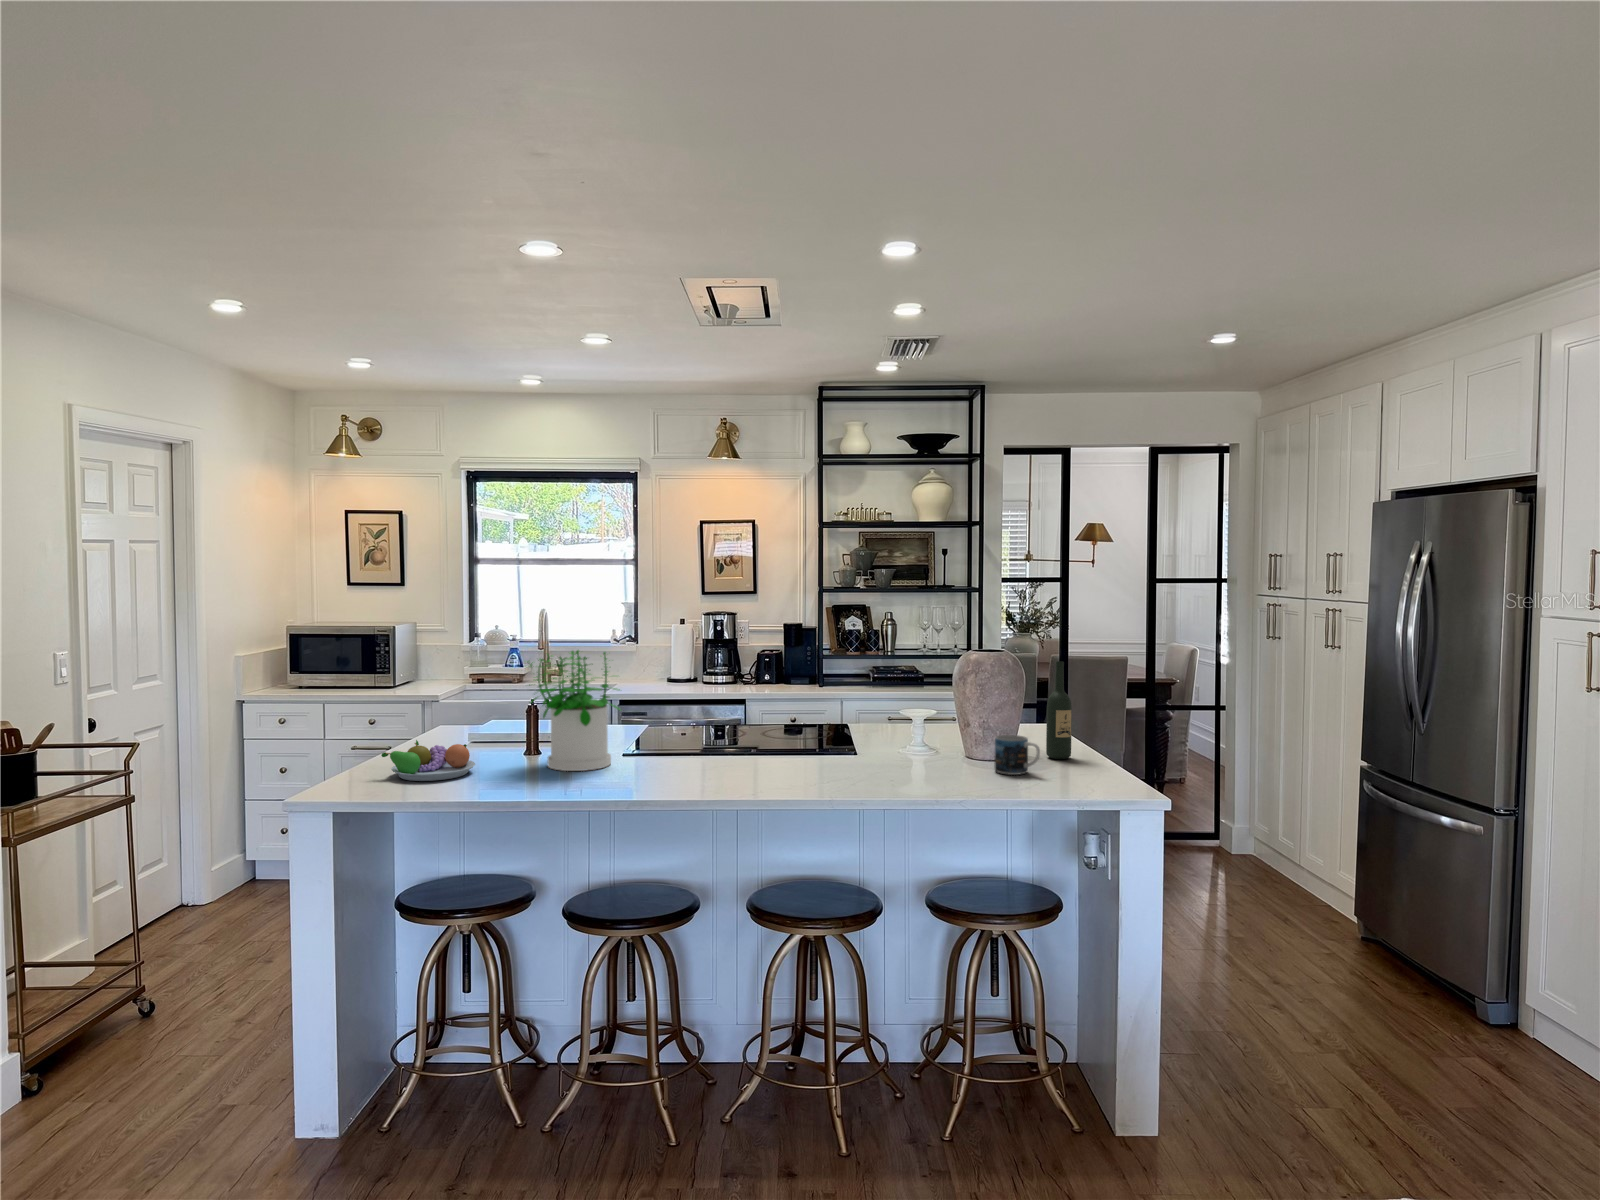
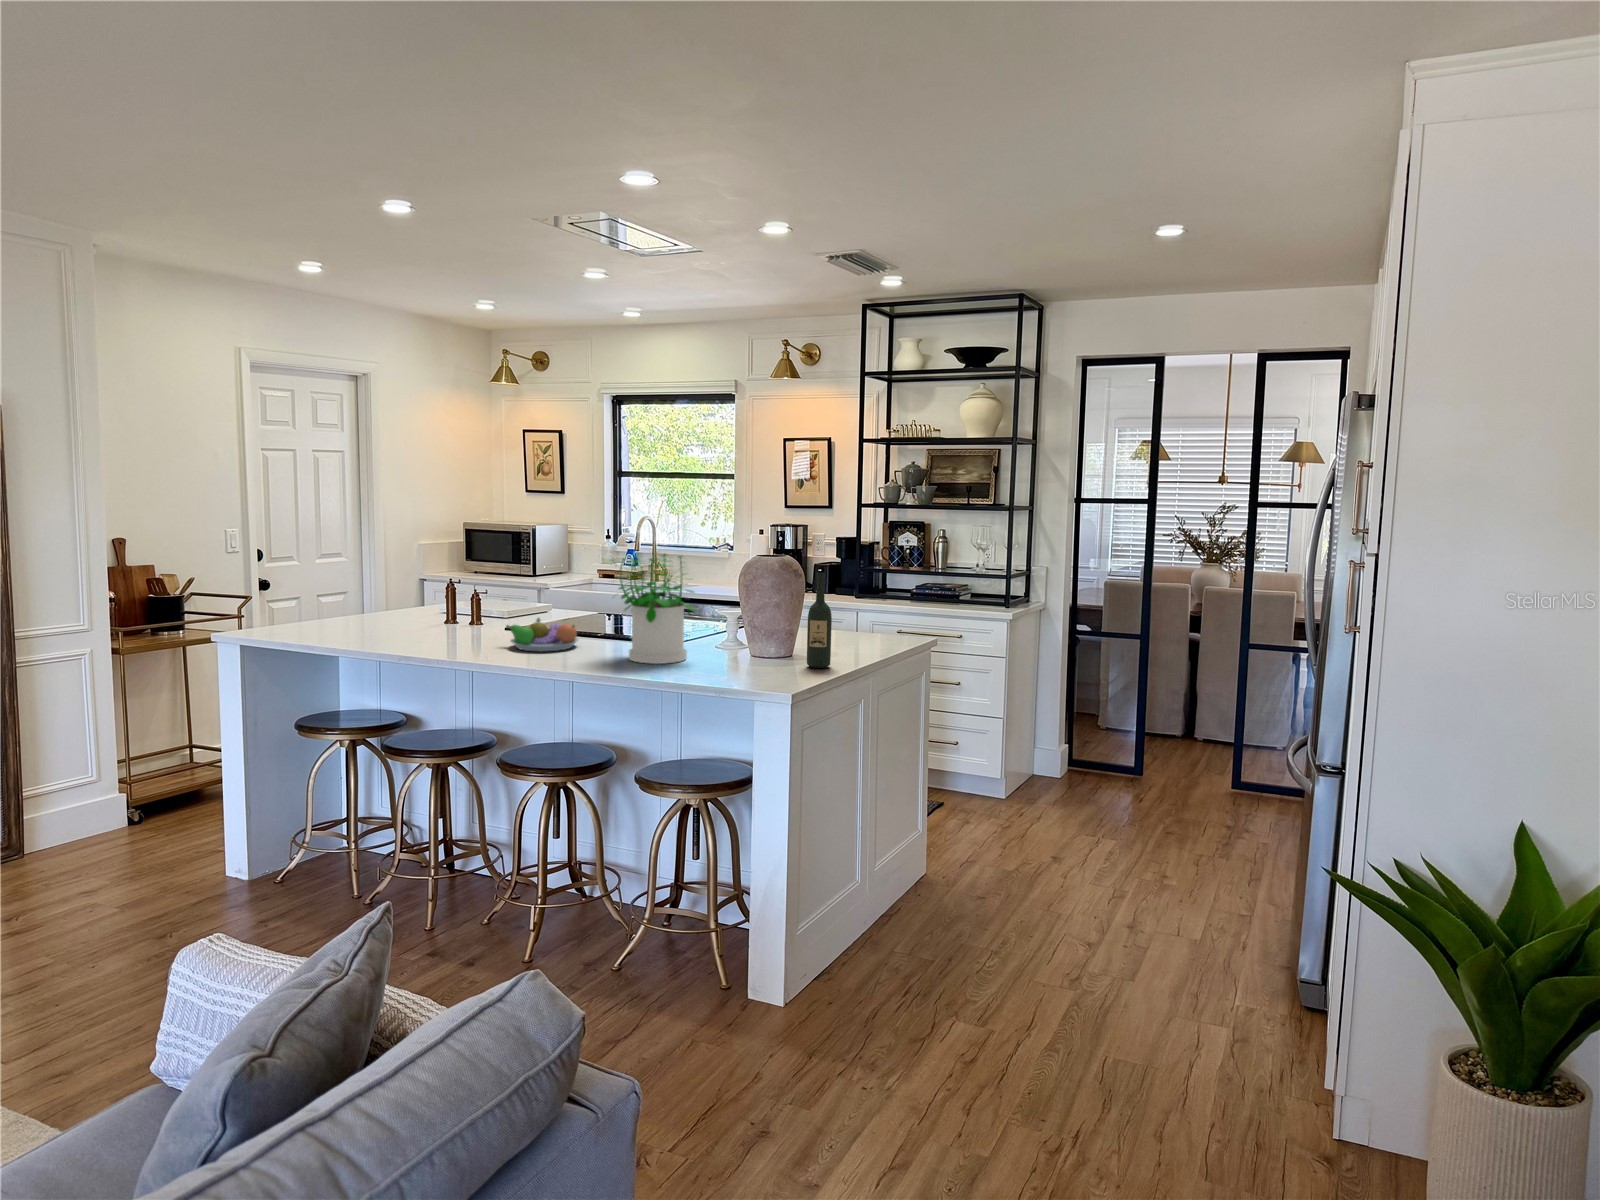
potted plant: present [527,650,620,771] -> present [613,552,695,664]
mug: present [994,735,1040,775] -> none [719,637,750,675]
fruit bowl: present [381,740,475,781] -> present [506,618,578,651]

